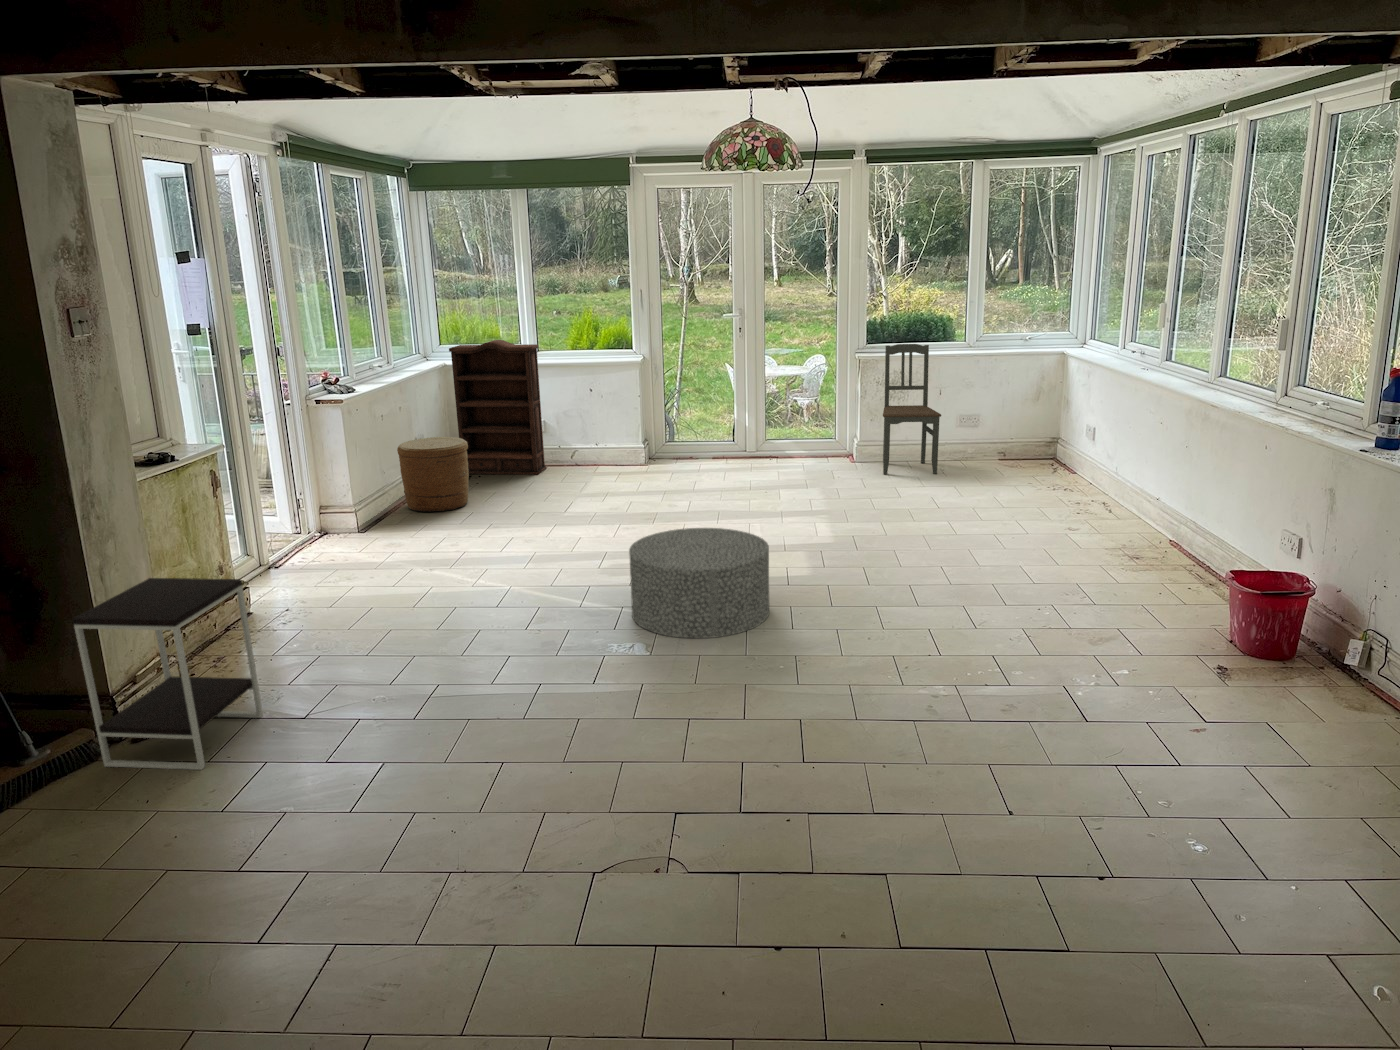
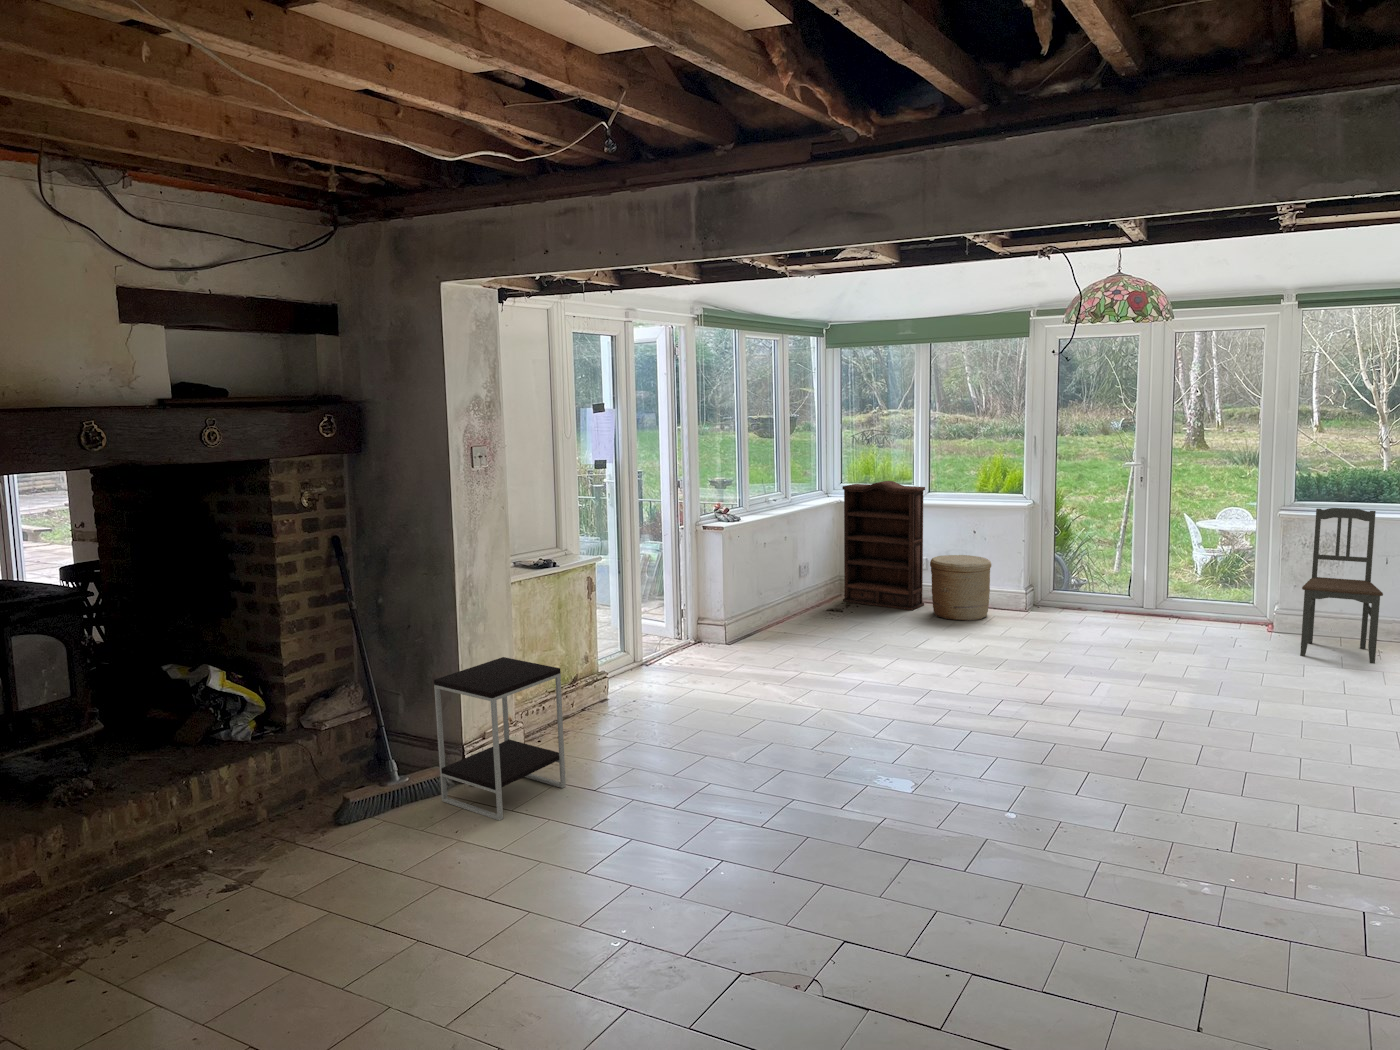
woven basket: present [397,437,469,512] -> present [930,555,991,621]
ottoman: present [629,528,769,638] -> none [918,682,1070,802]

